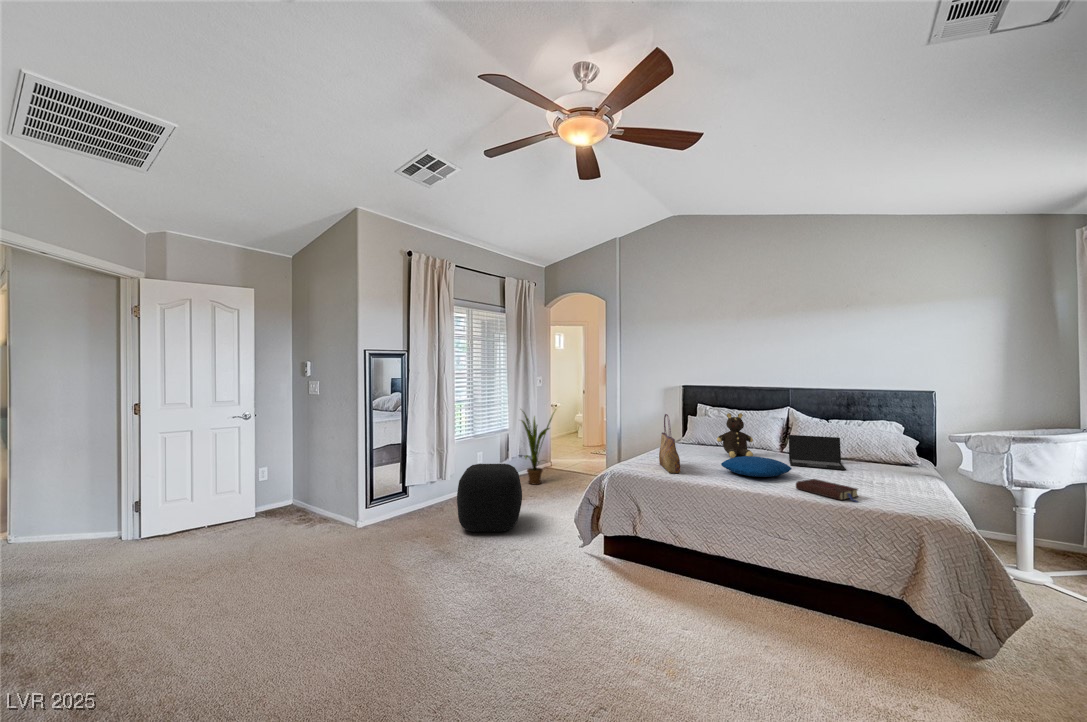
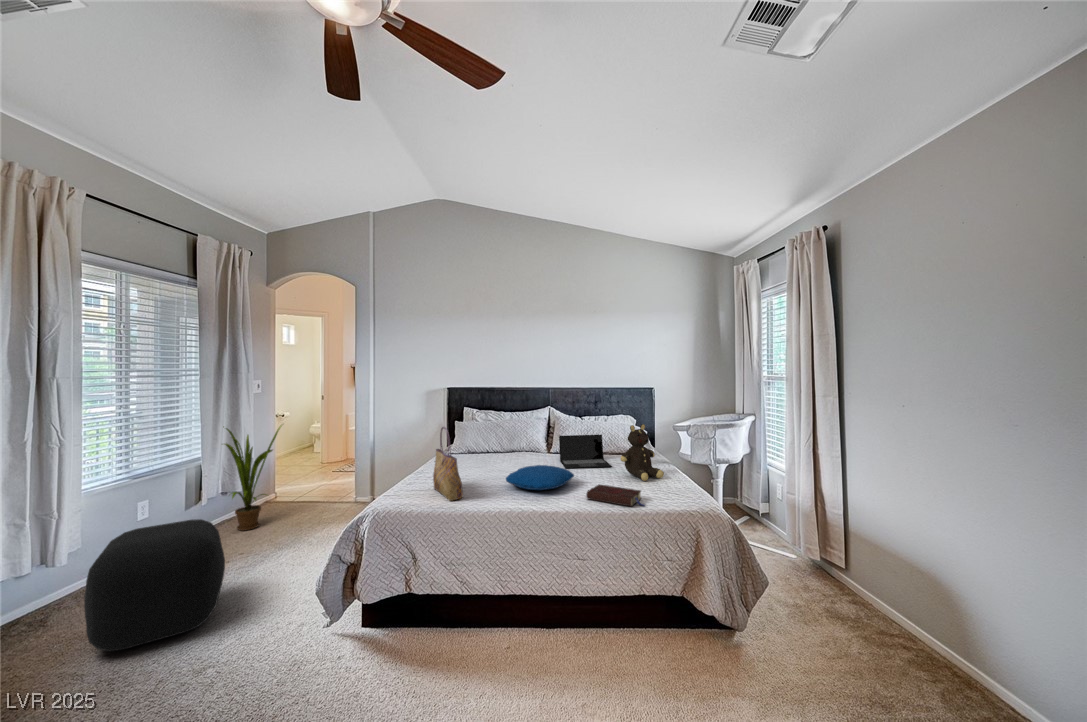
teddy bear: present [717,413,753,458] -> present [621,424,664,481]

